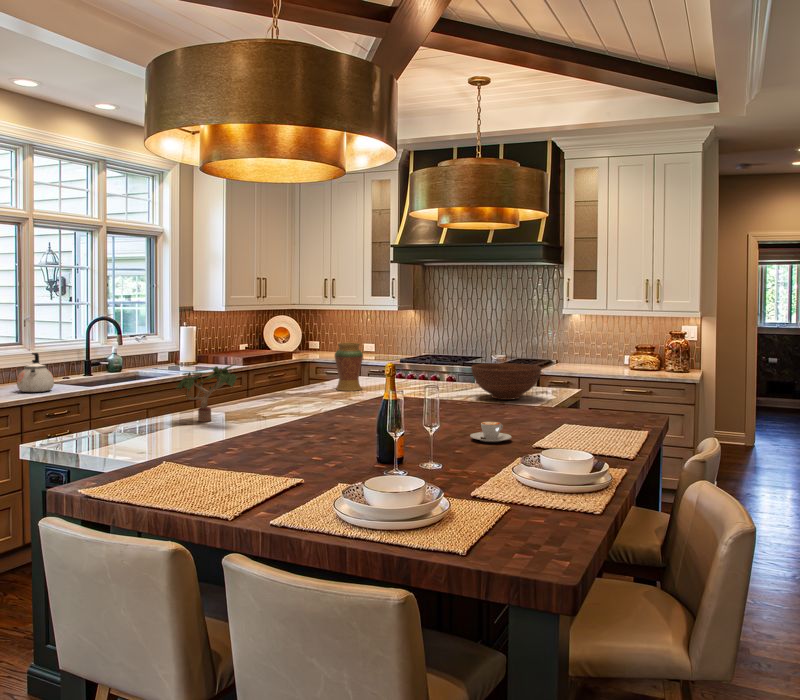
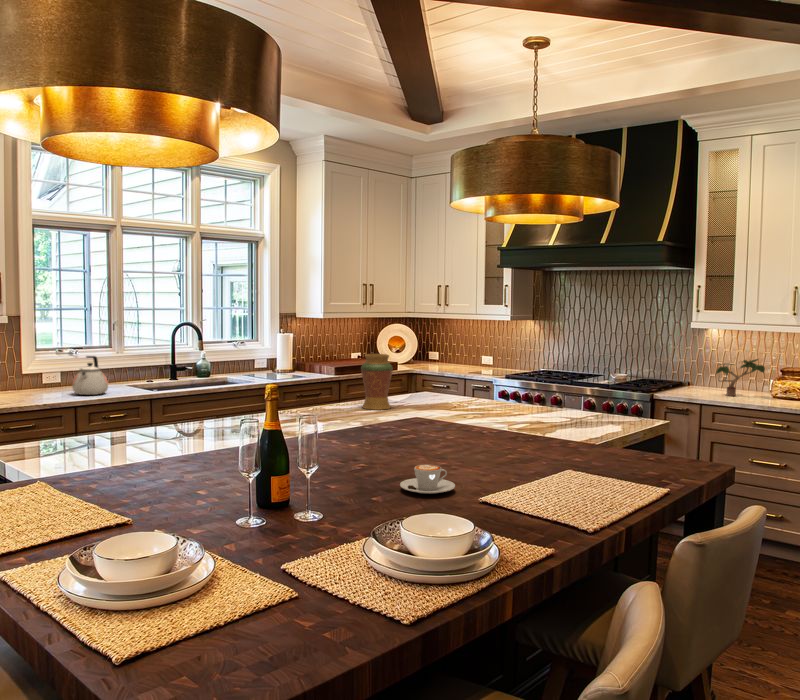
fruit bowl: present [471,363,541,400] -> none [501,384,589,431]
potted plant: present [177,365,237,422] -> present [716,359,765,396]

